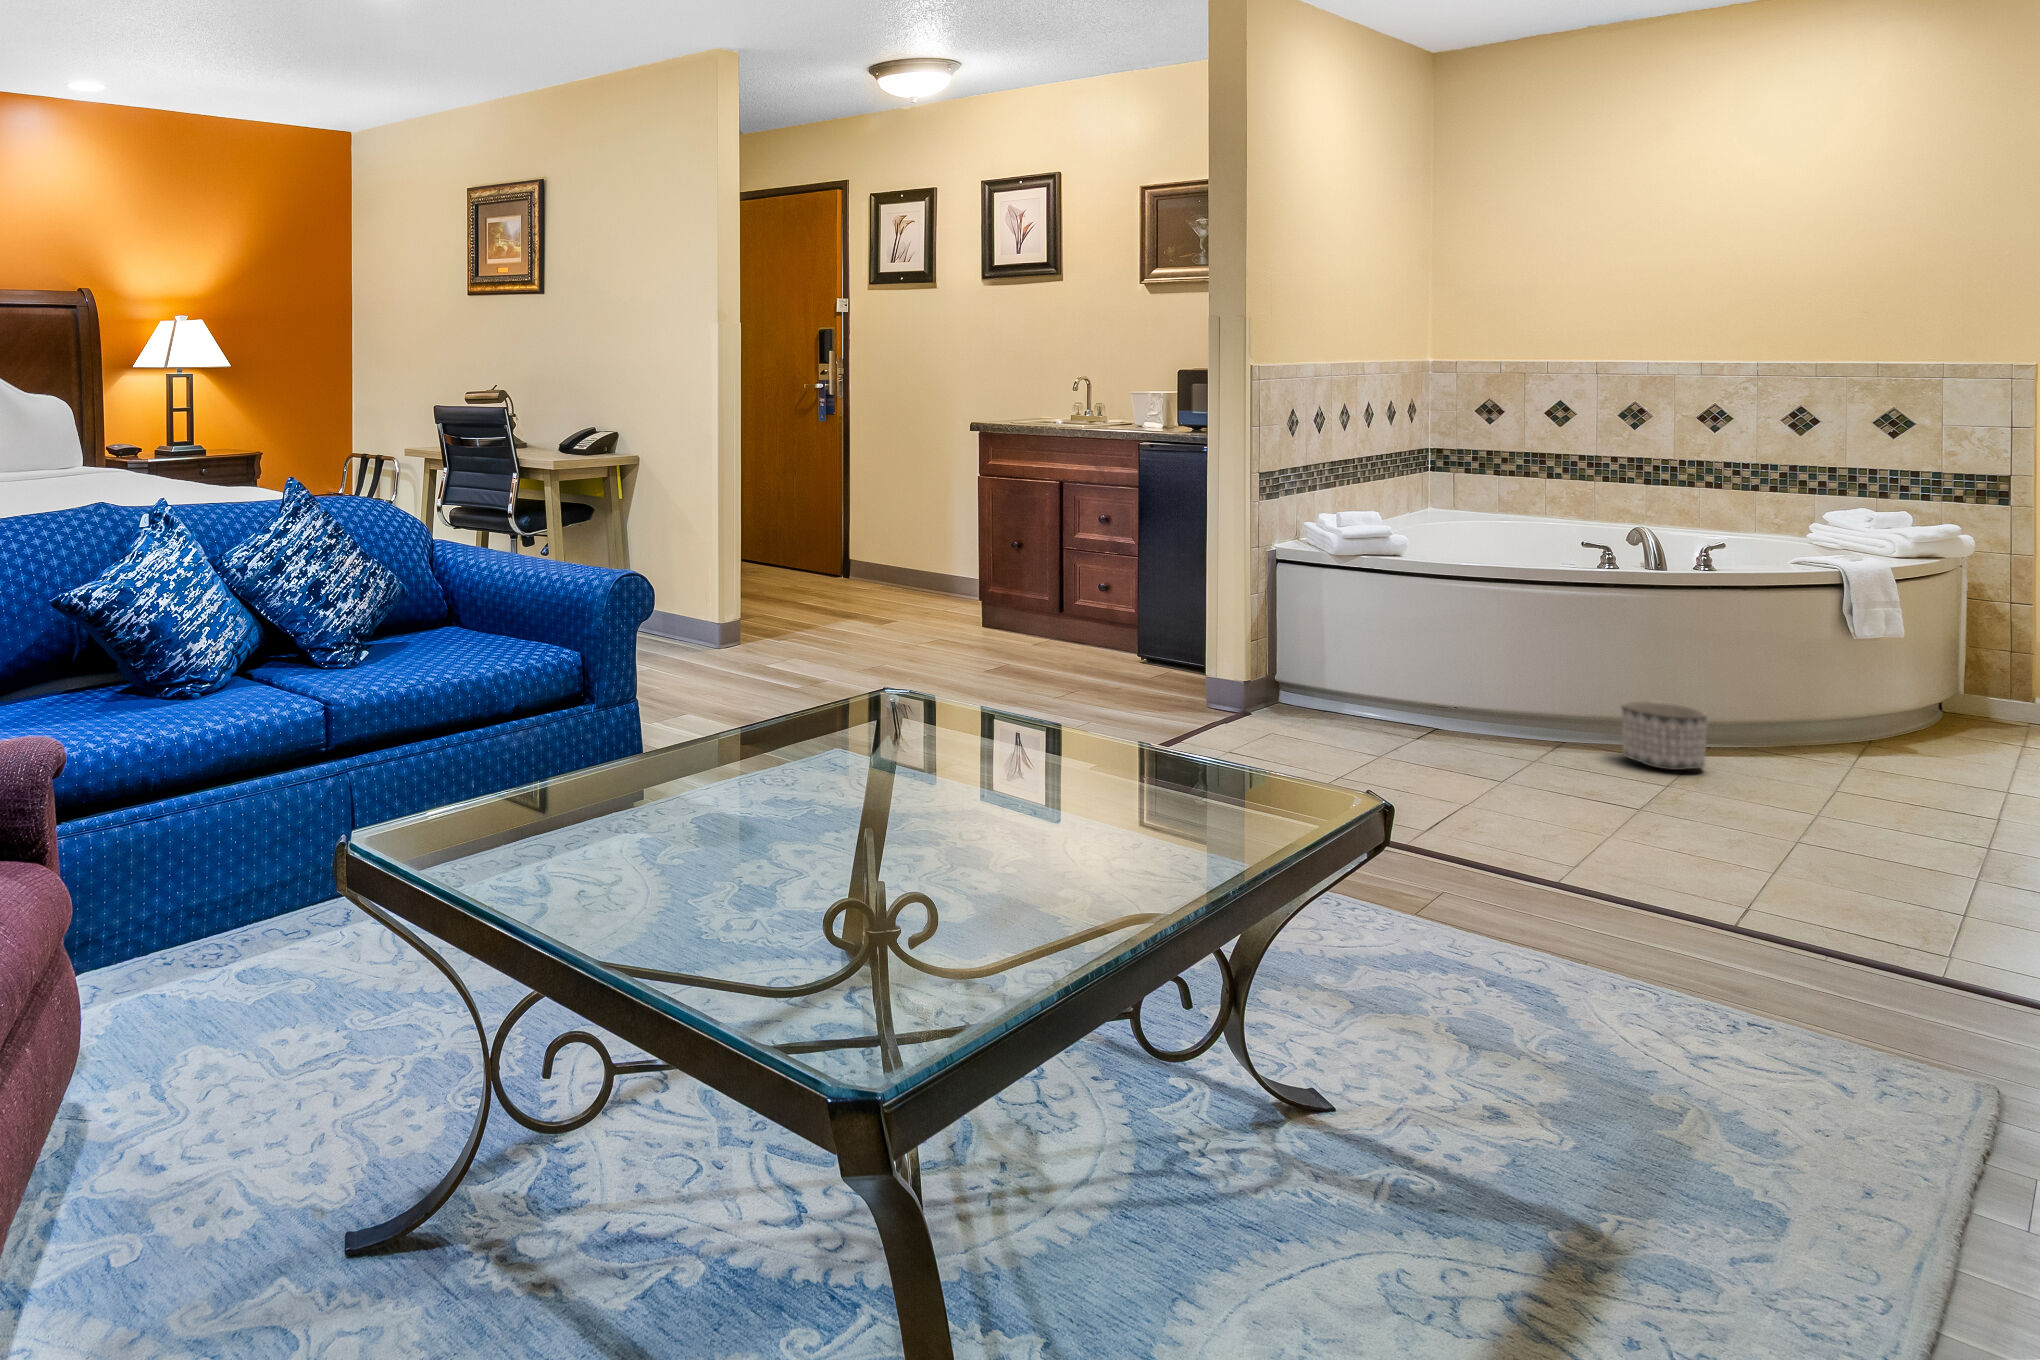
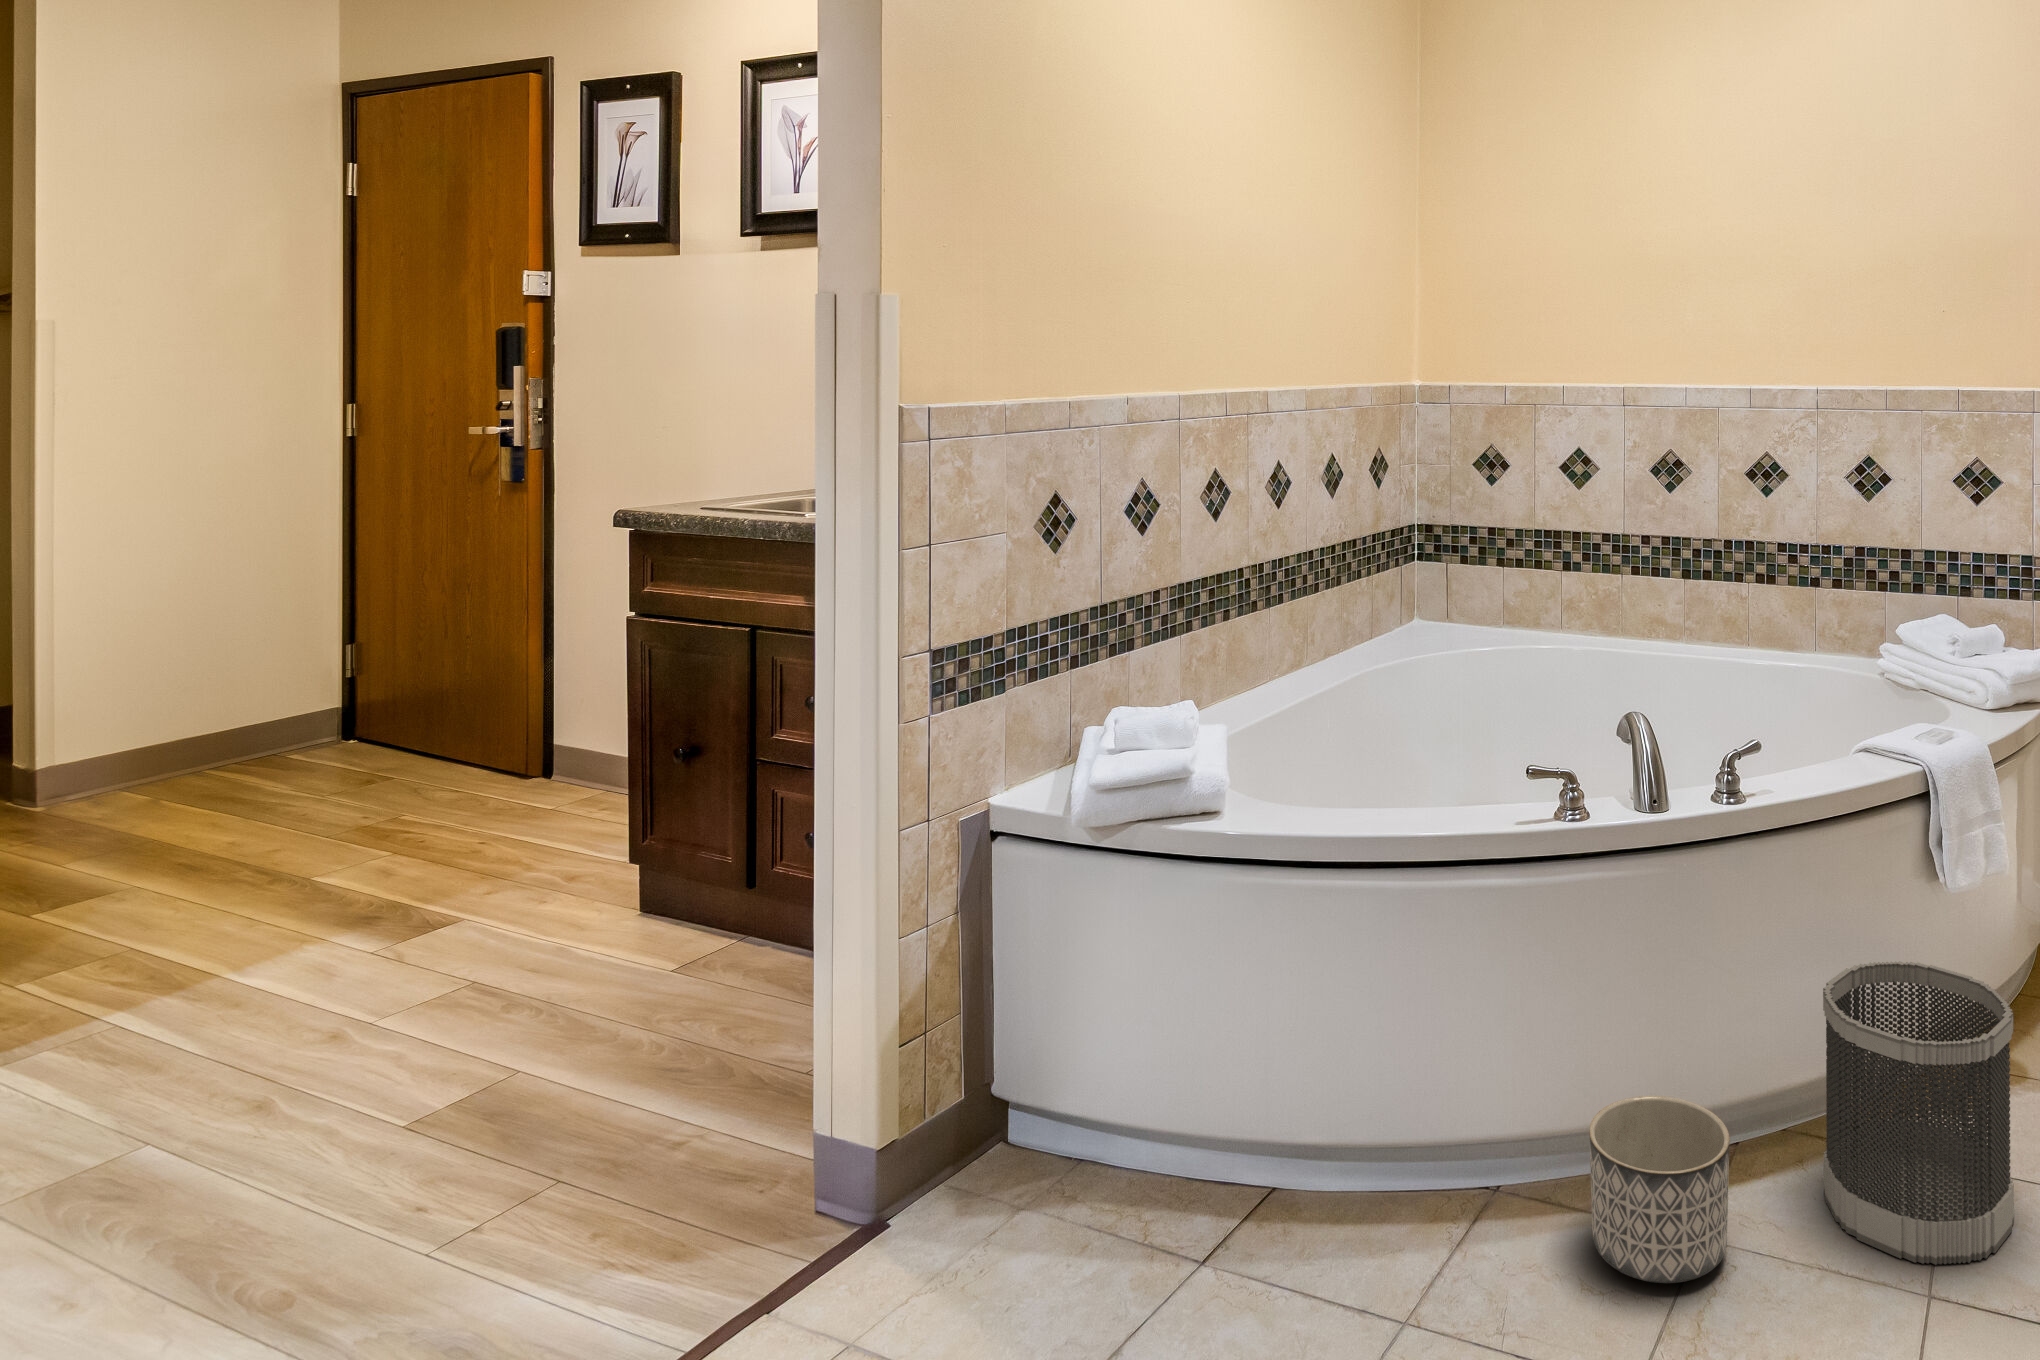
wastebasket: none [1765,659,1893,790] -> present [1823,962,2014,1265]

